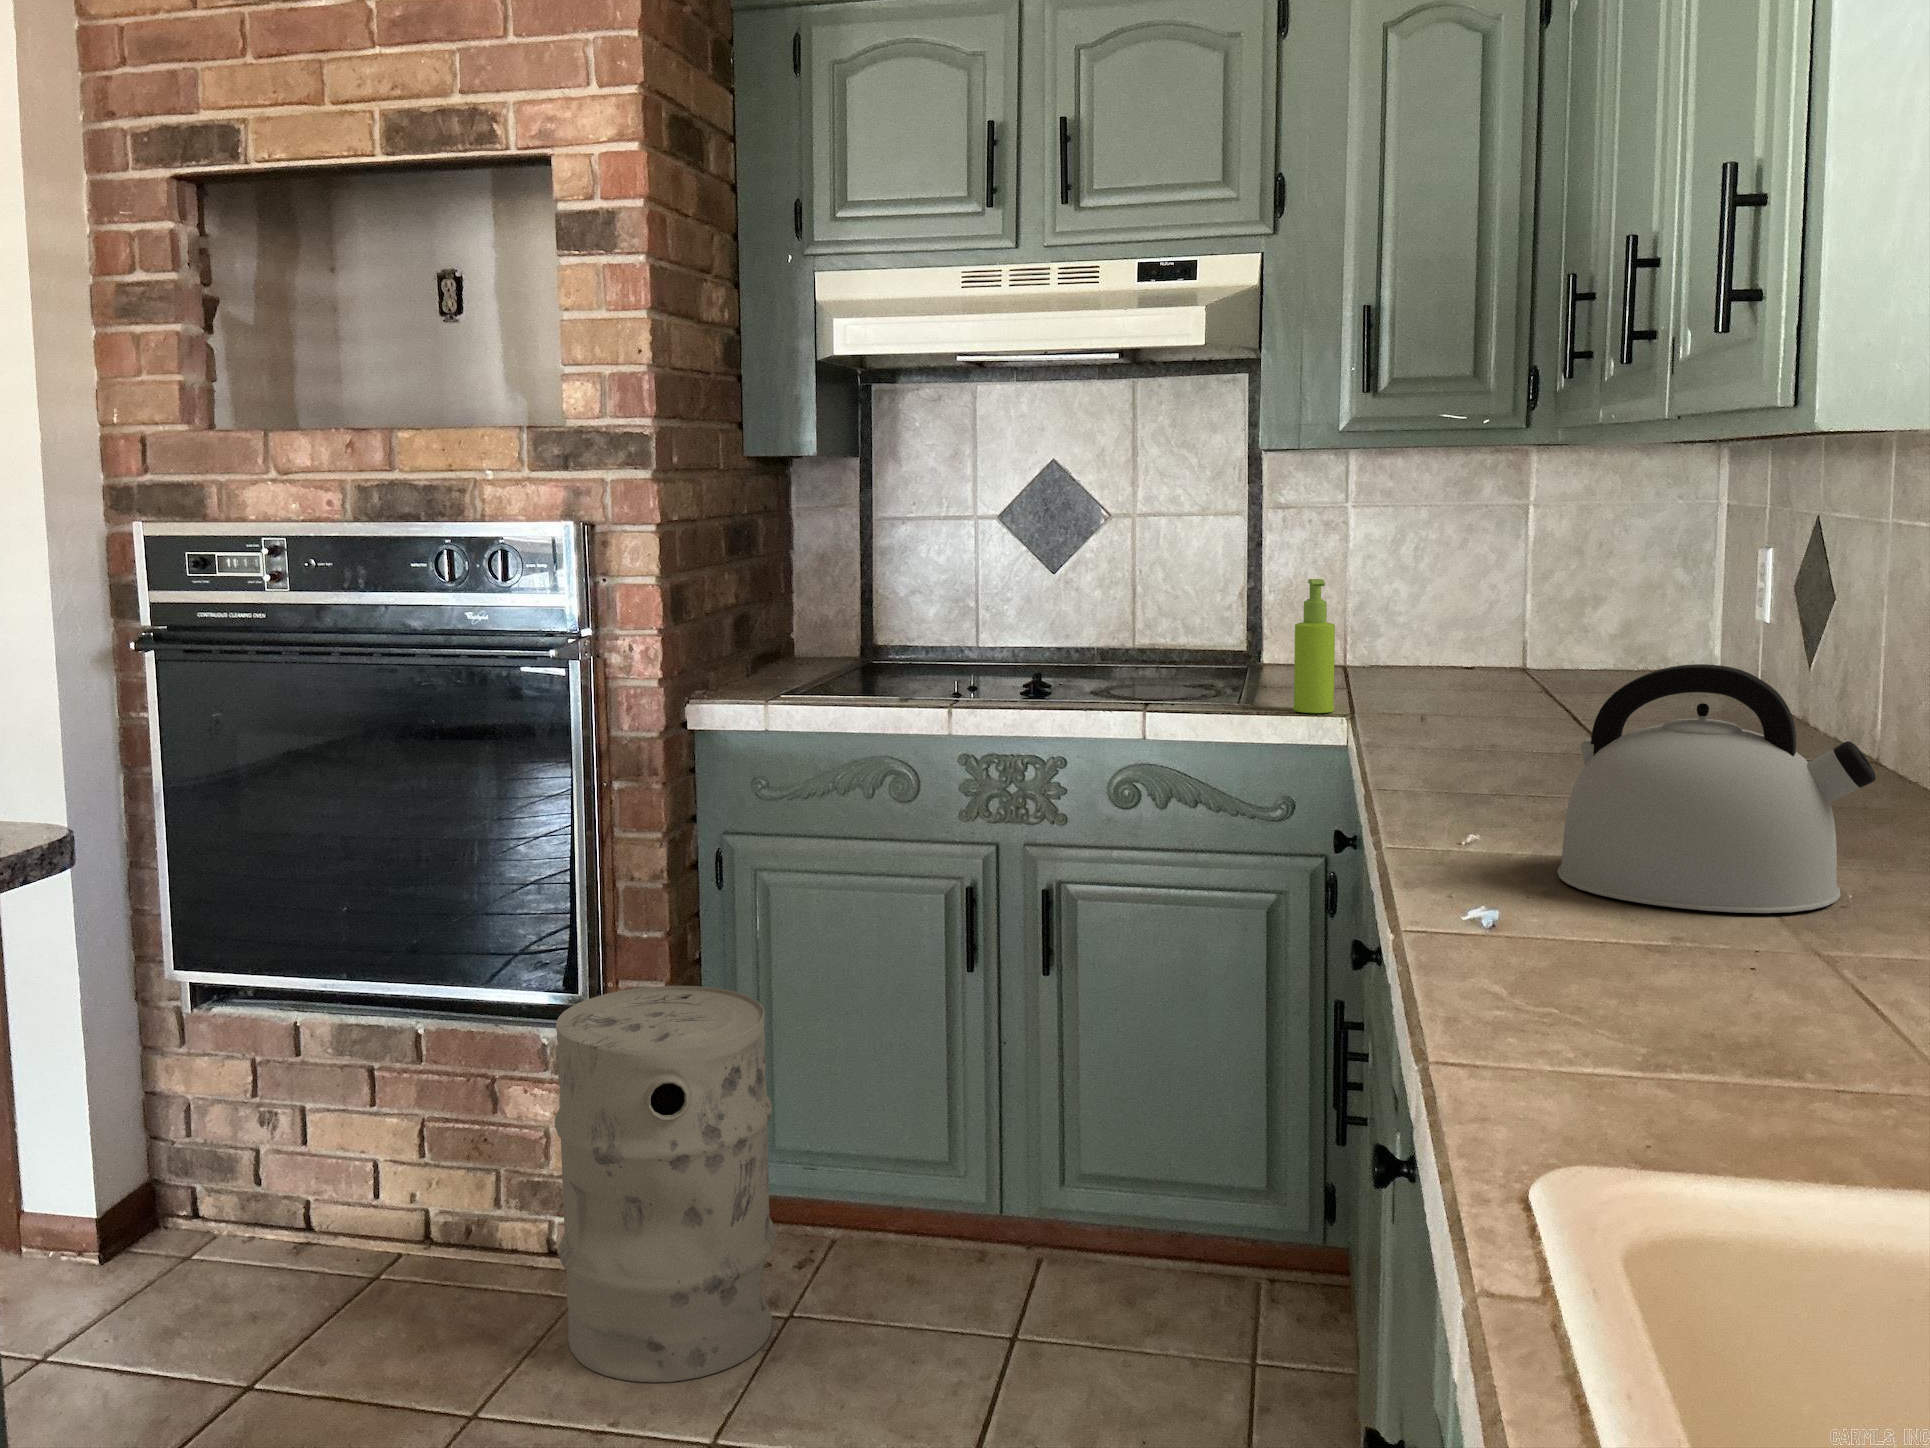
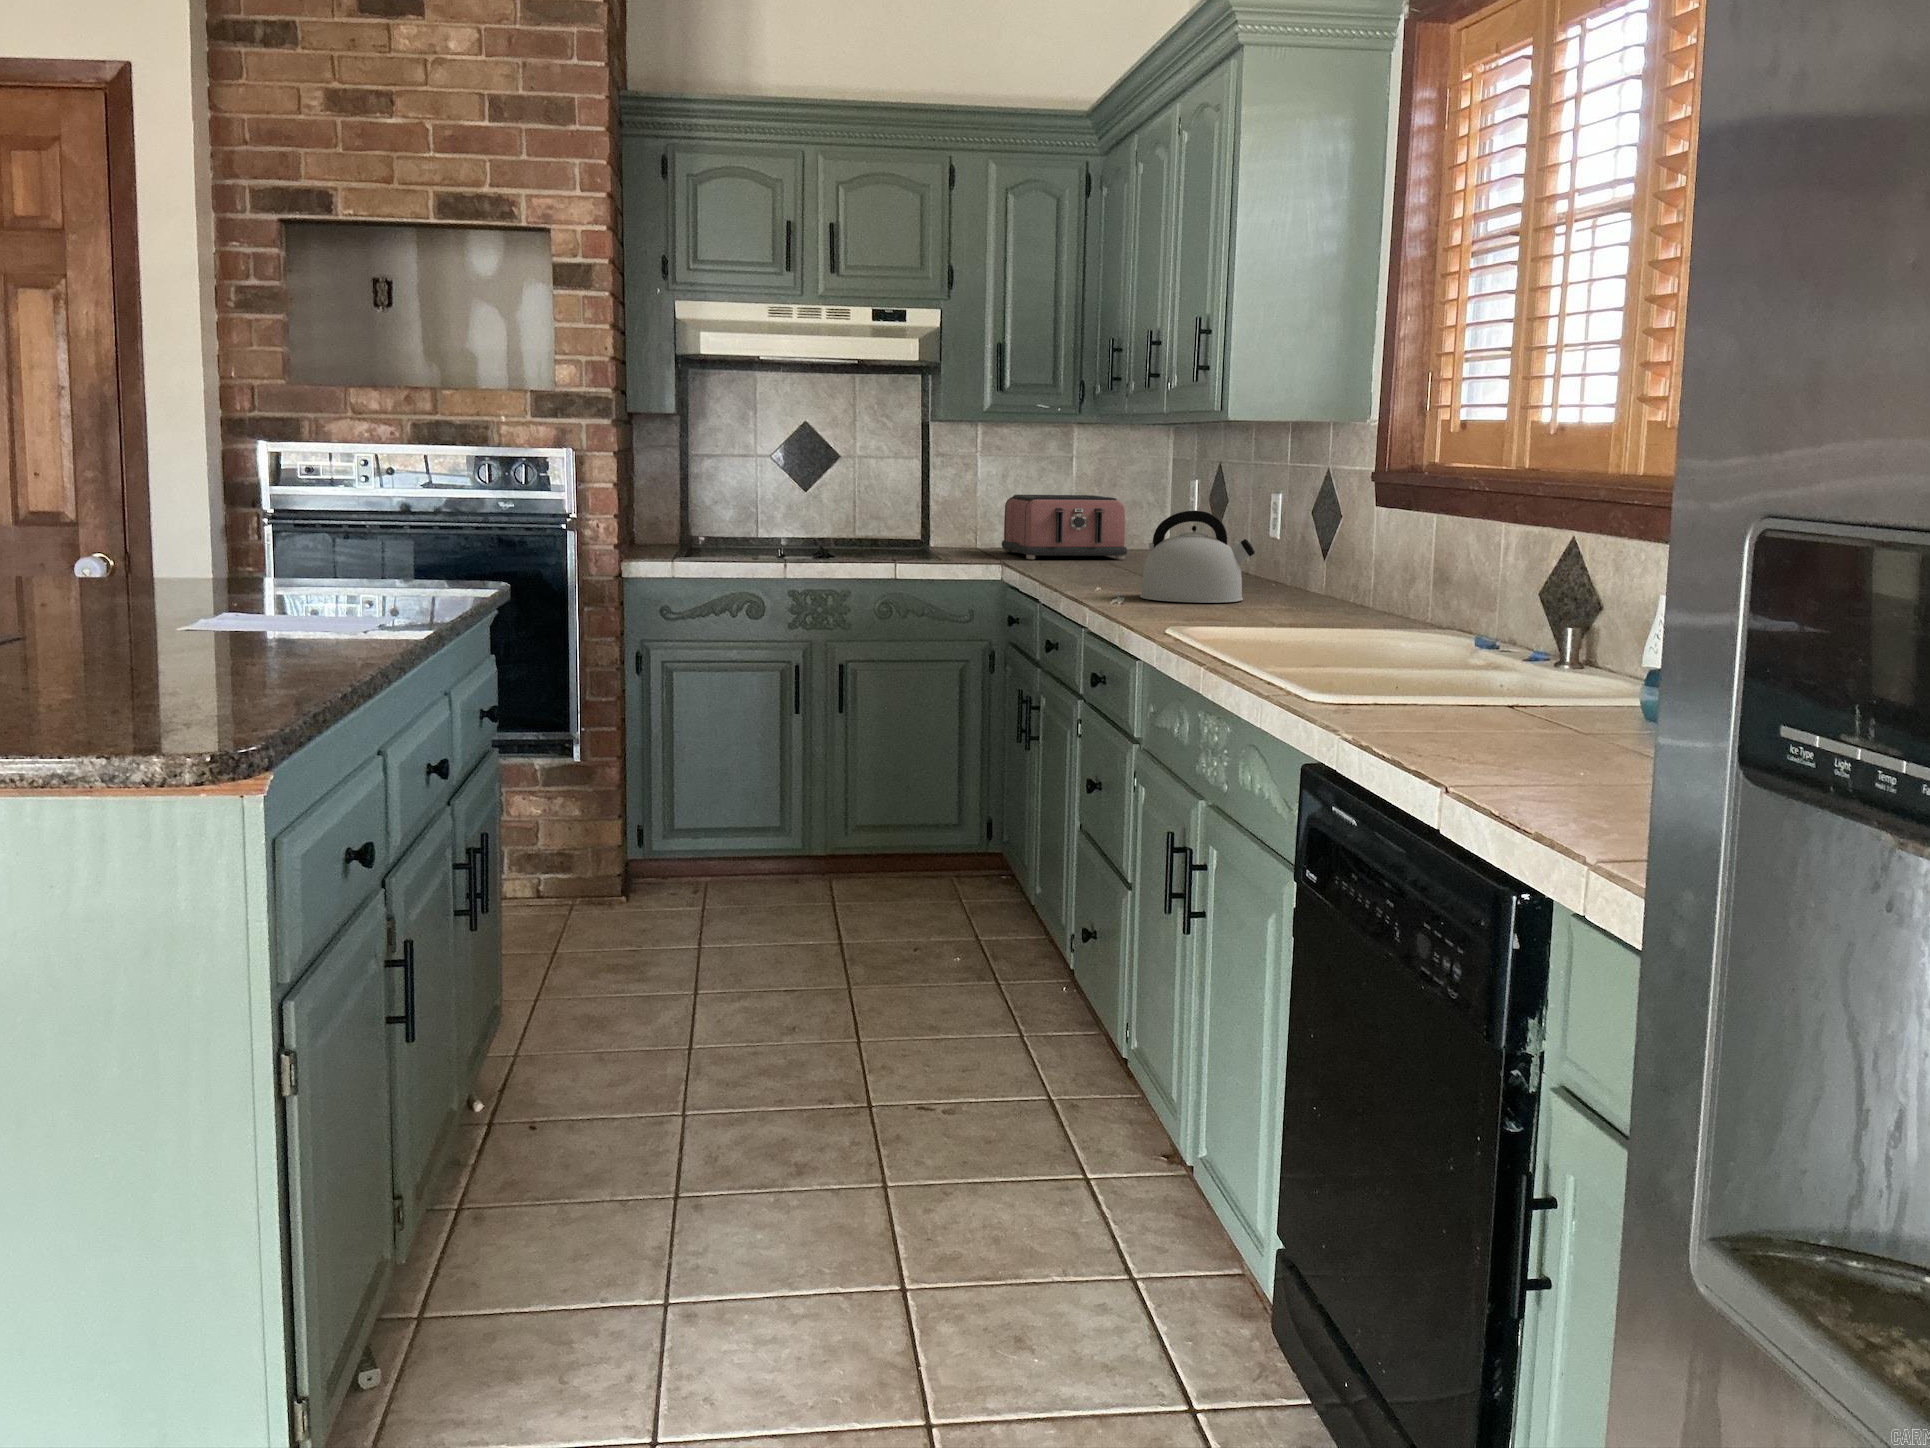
soap dispenser: present [1294,579,1335,713] -> none [971,490,993,561]
toaster: none [1380,579,1615,708] -> present [1002,495,1127,559]
trash can: present [555,986,776,1382] -> none [575,724,702,935]

